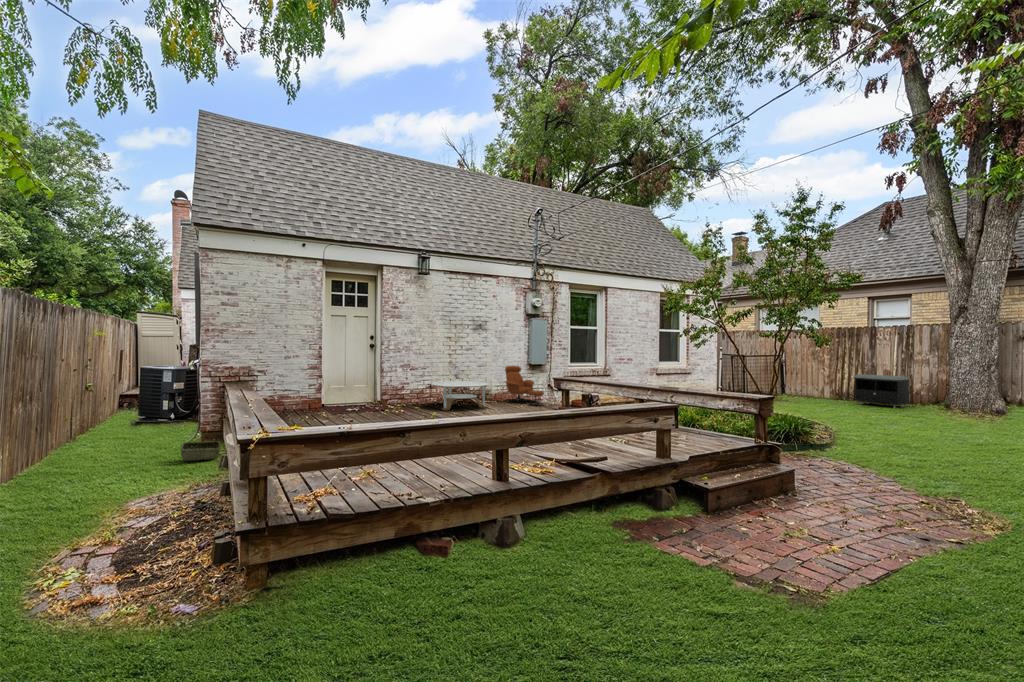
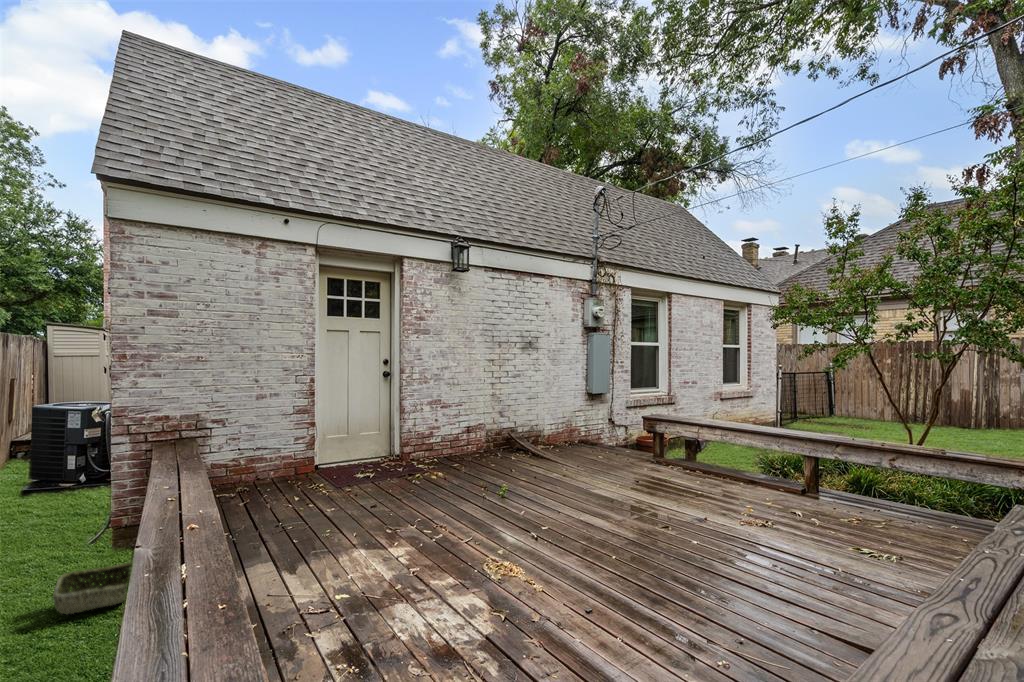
lounge chair: present [505,366,543,405] -> none [561,396,621,454]
storage bench: present [854,374,909,408] -> none [942,395,1010,436]
round table: present [431,381,489,410] -> none [471,420,555,469]

